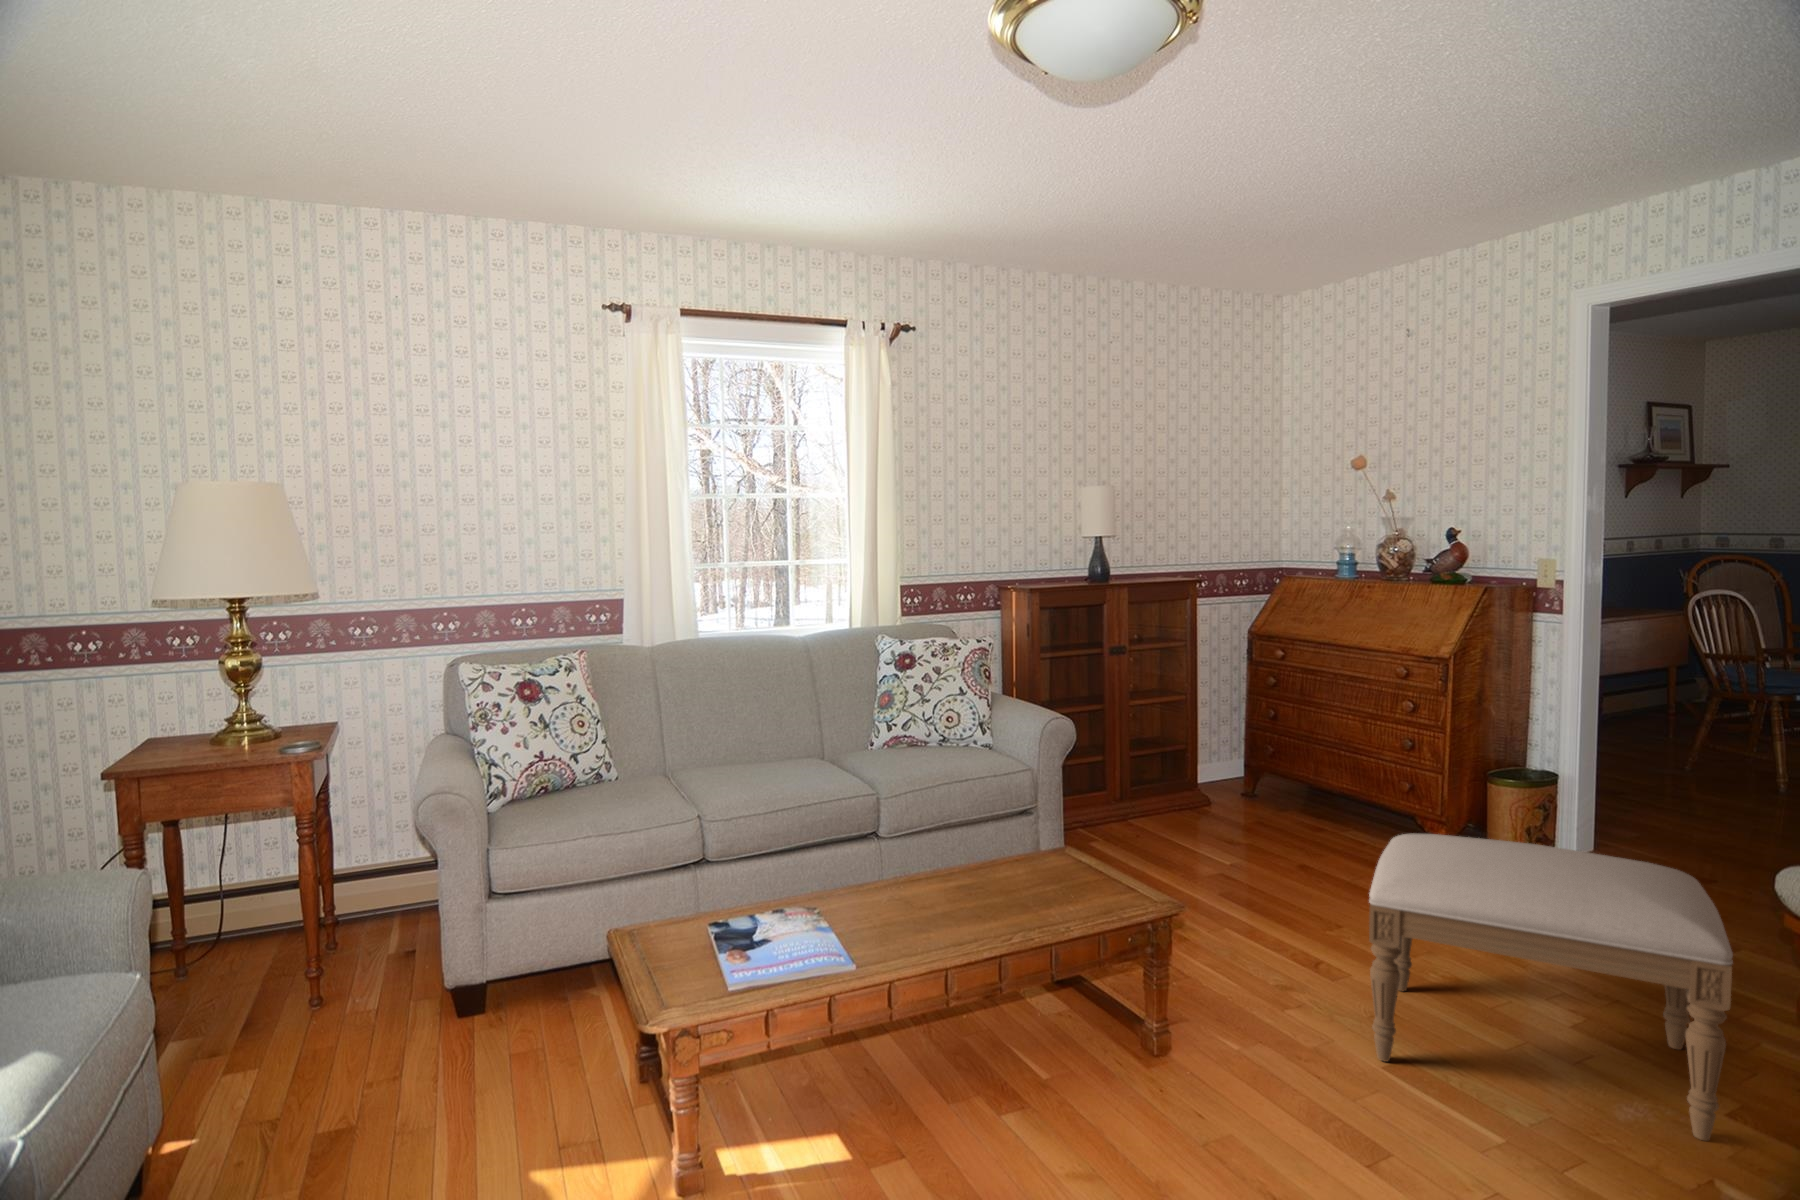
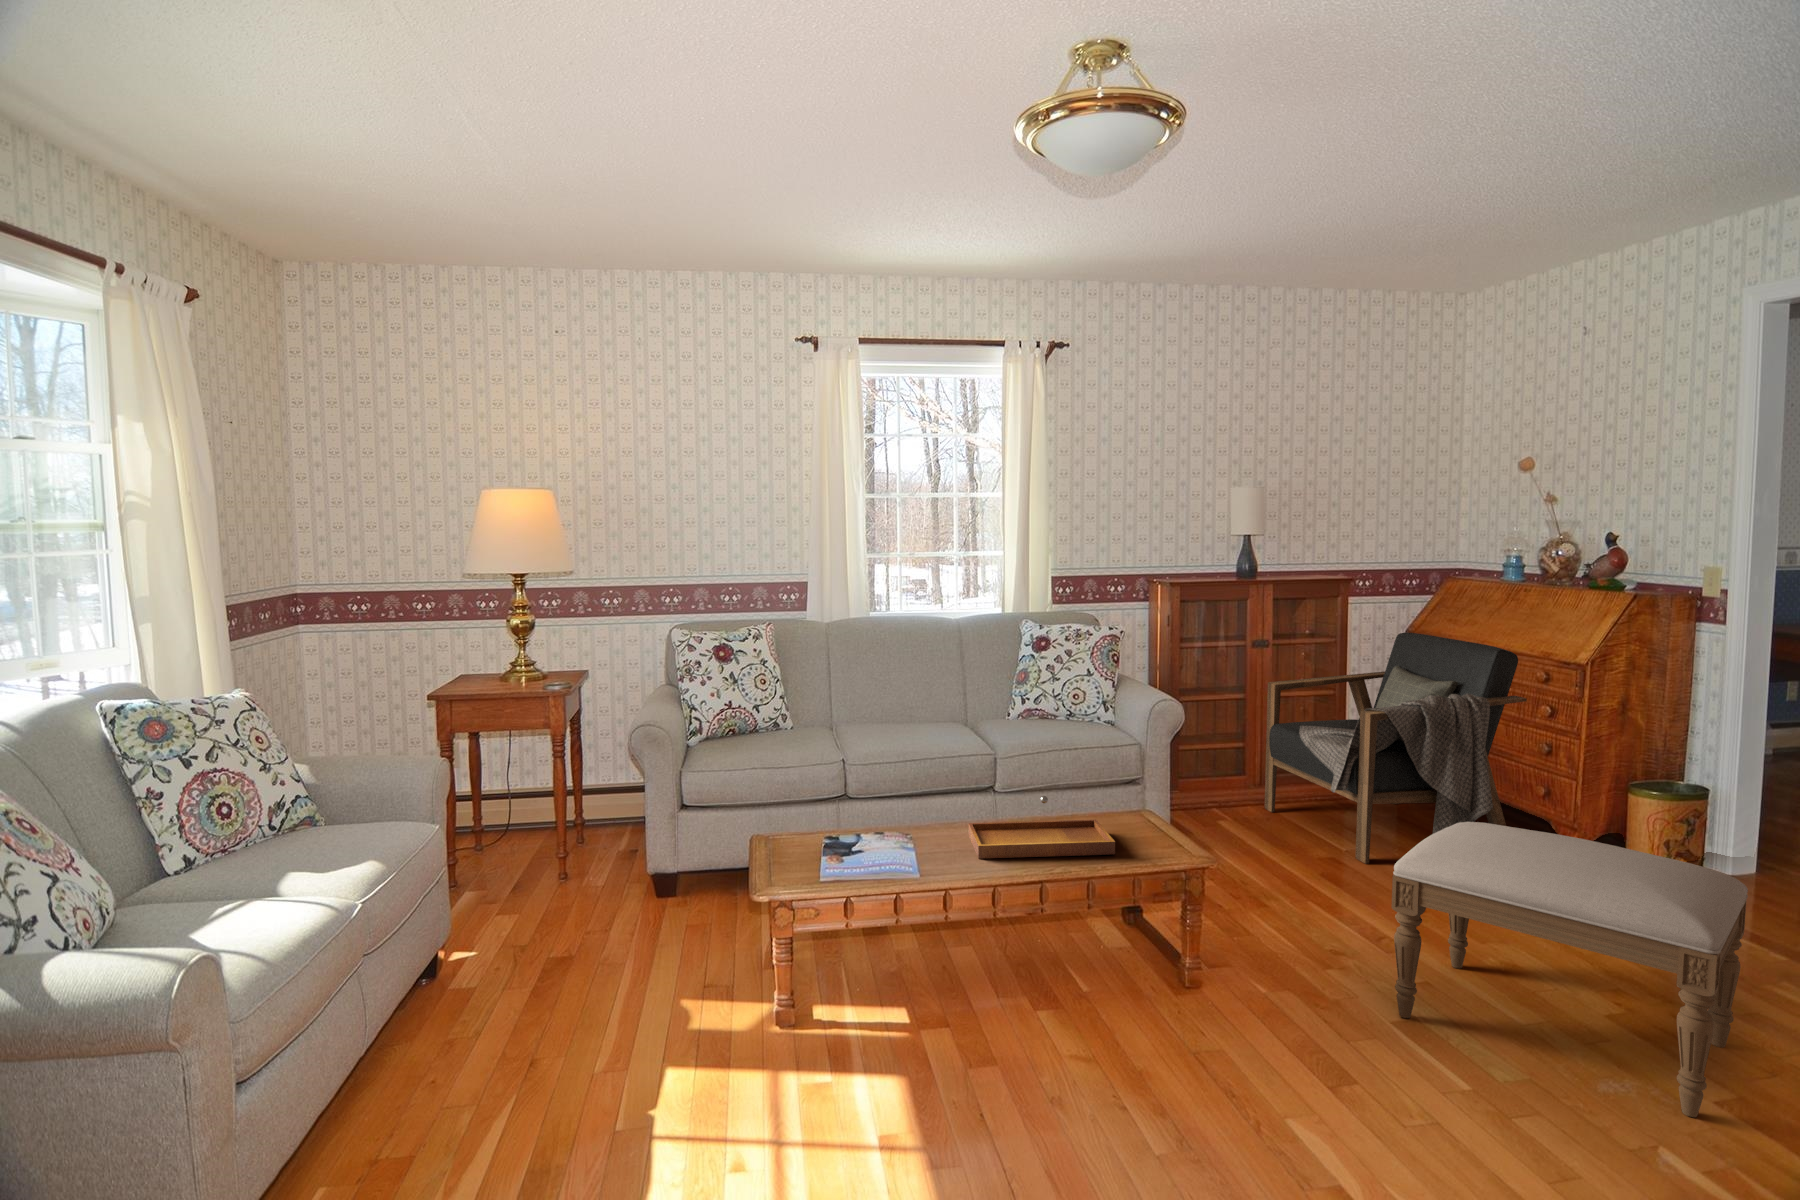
armchair: none [1134,633,1392,878] -> present [1265,633,1527,864]
tray: none [885,847,1067,935] -> present [969,796,1115,859]

